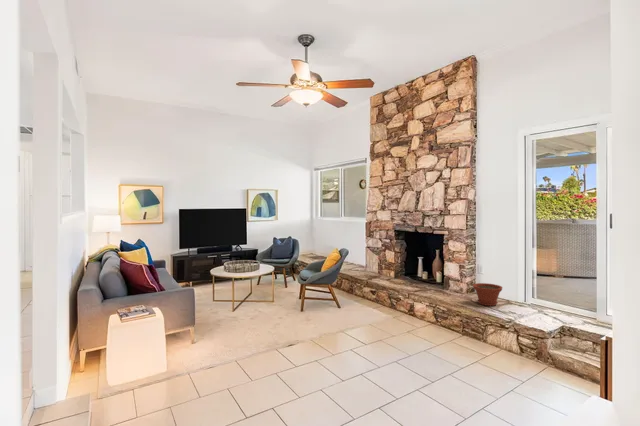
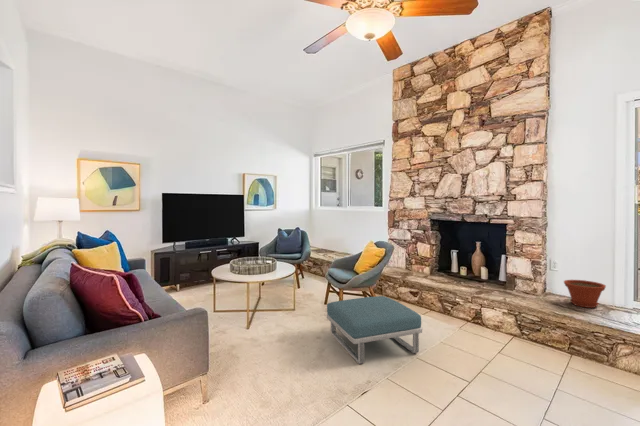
footstool: none [285,289,345,333] -> present [327,296,422,364]

